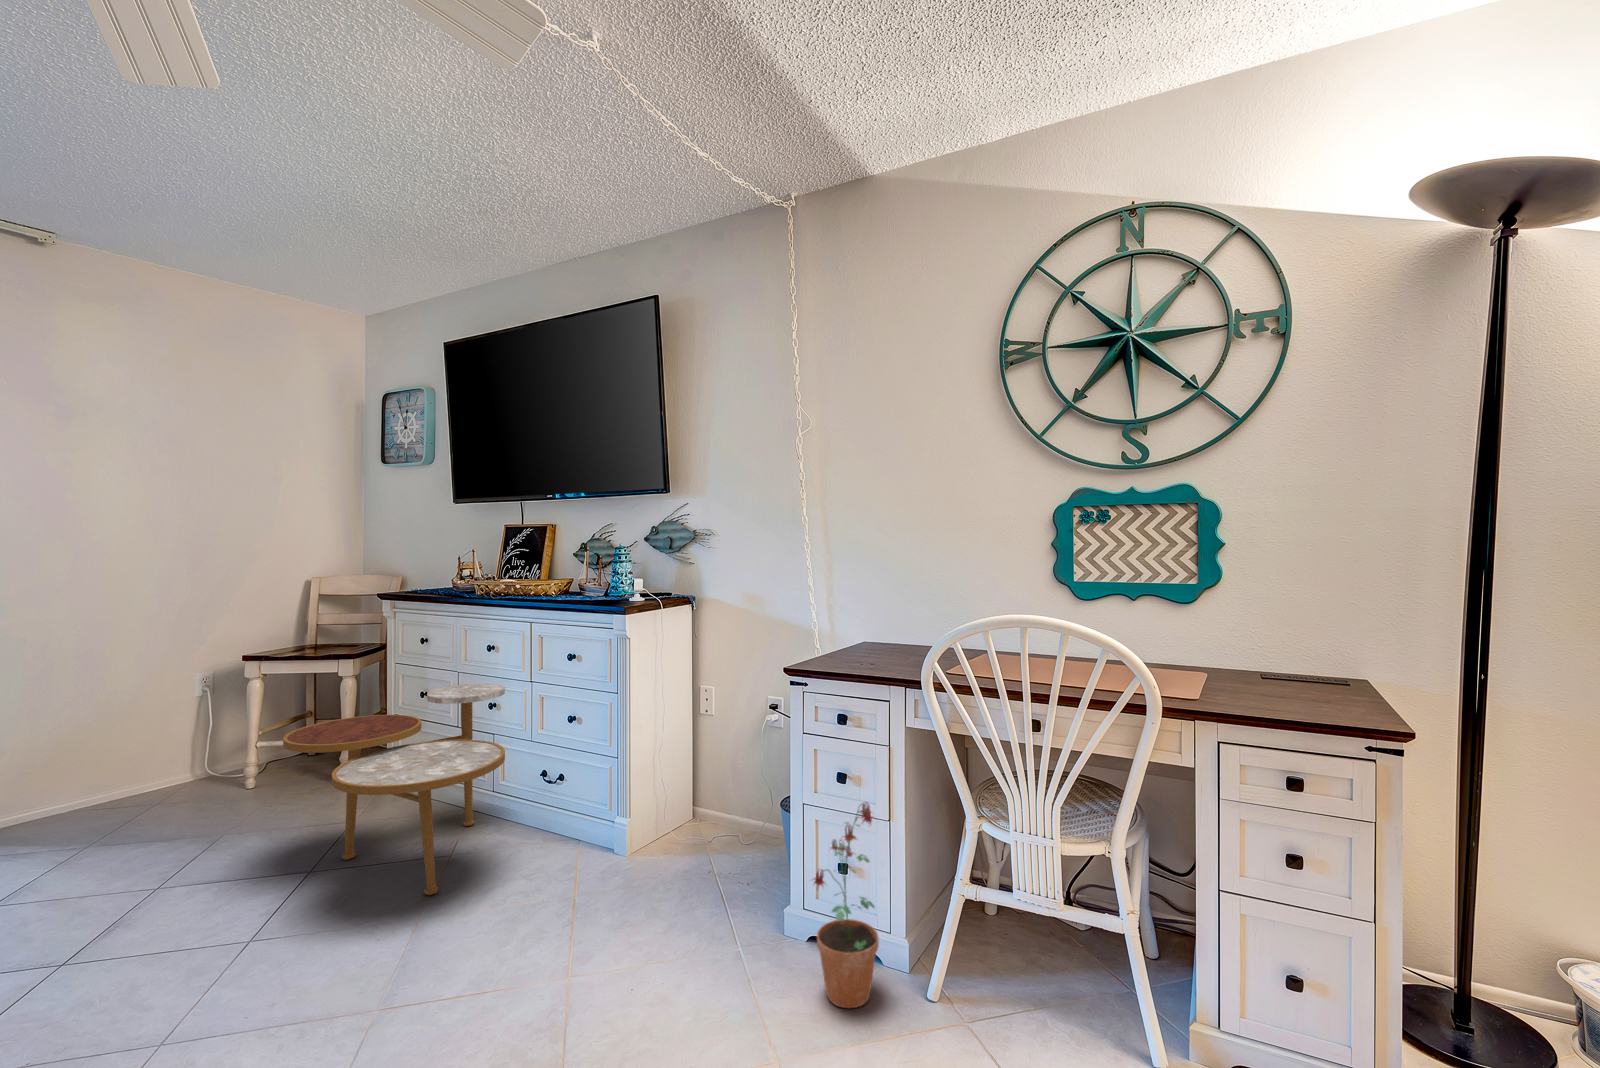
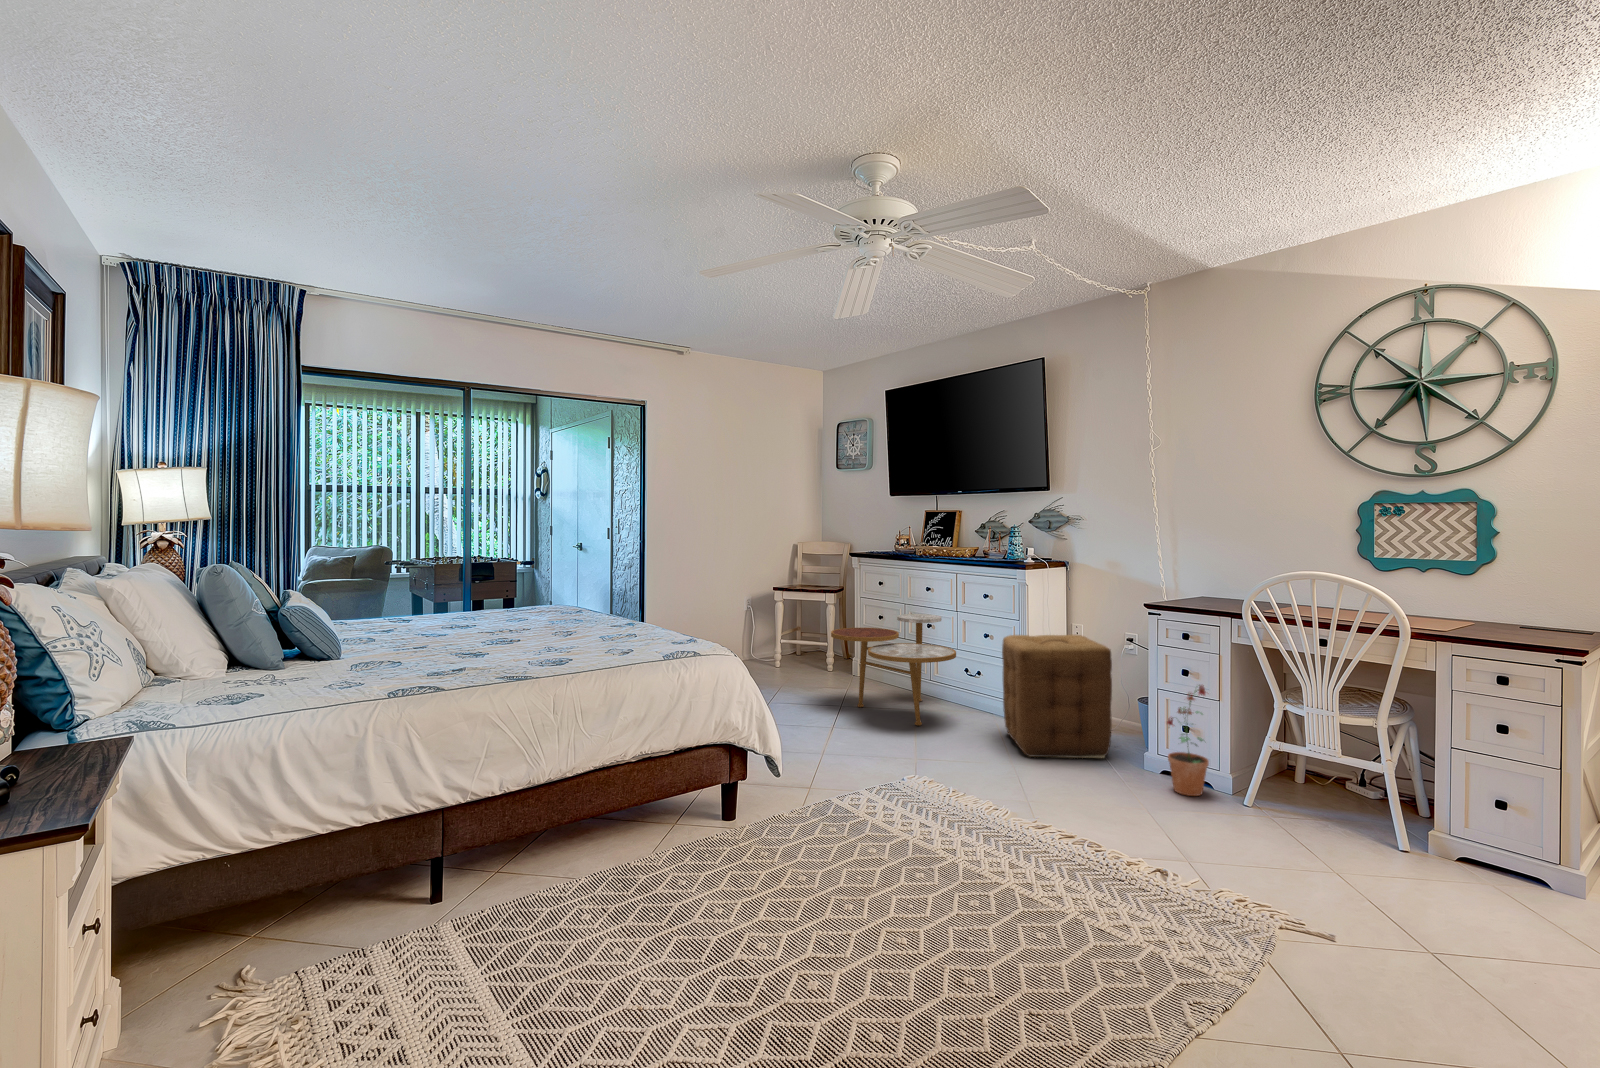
ottoman: none [573,712,737,949] -> present [1002,635,1112,758]

